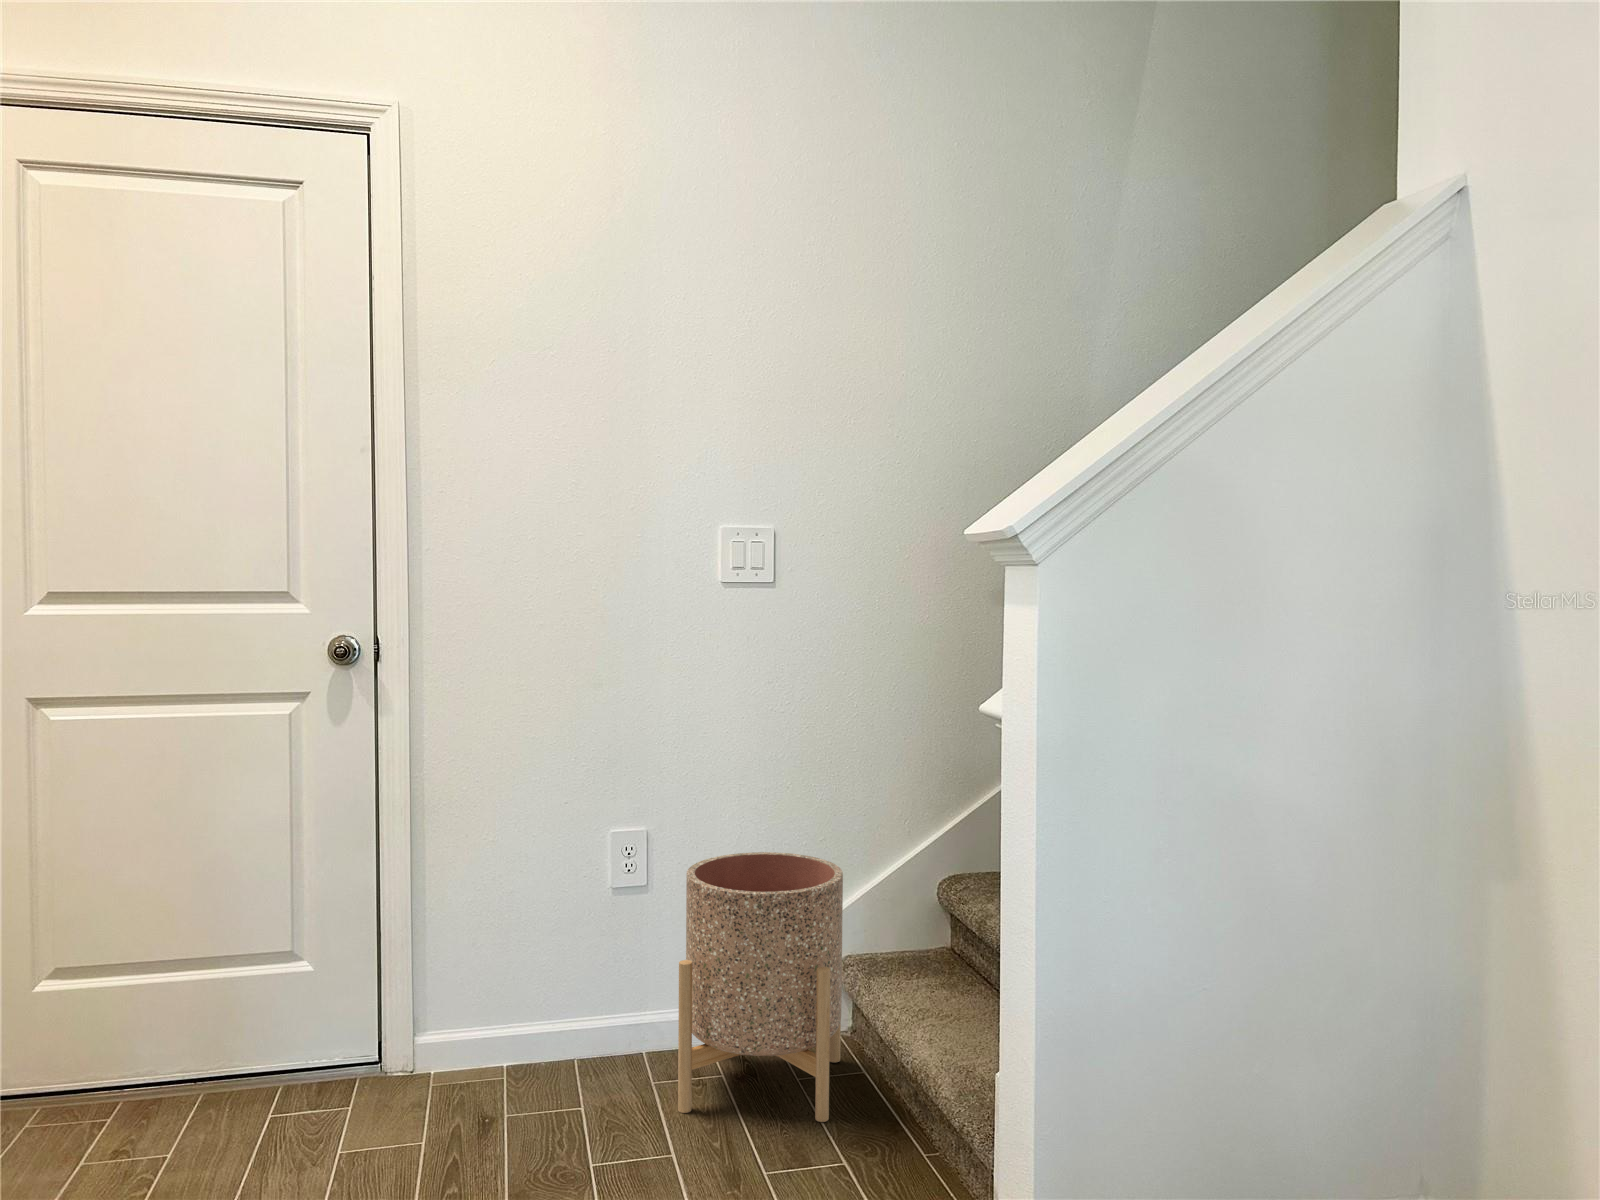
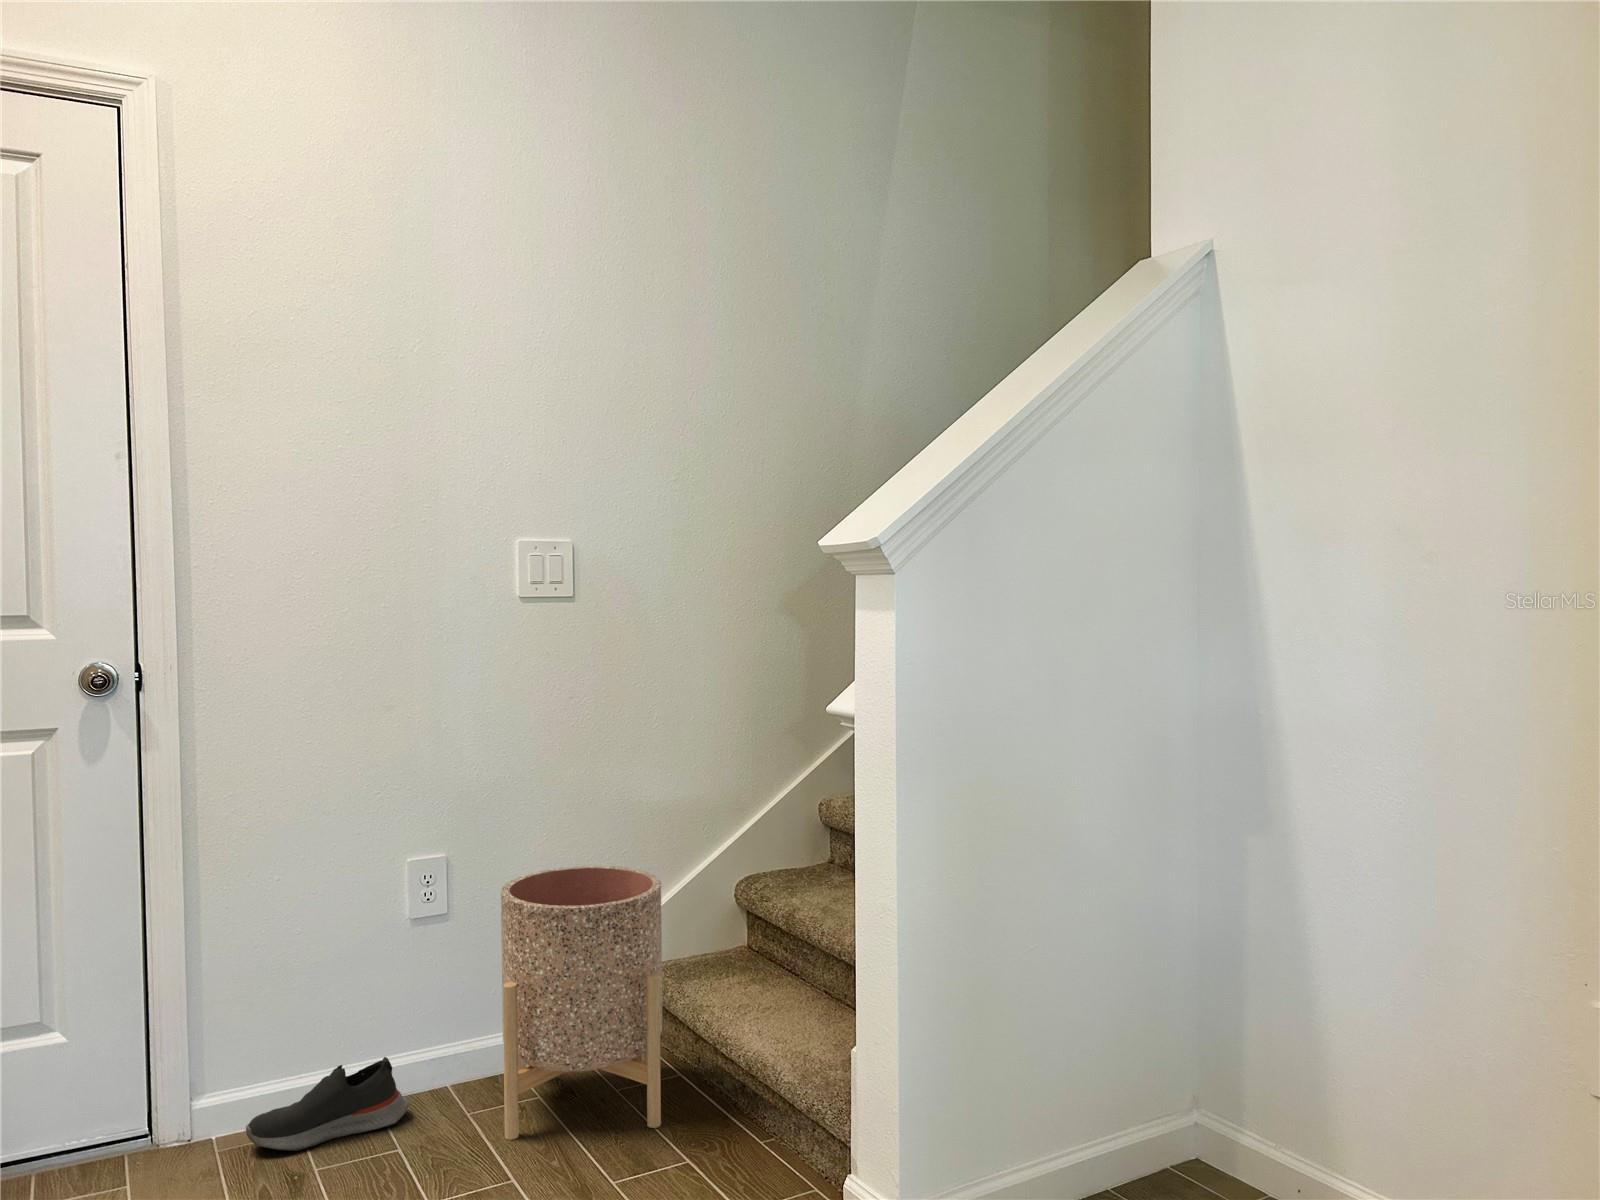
shoe: none [453,1017,600,1094] -> present [246,1057,409,1151]

